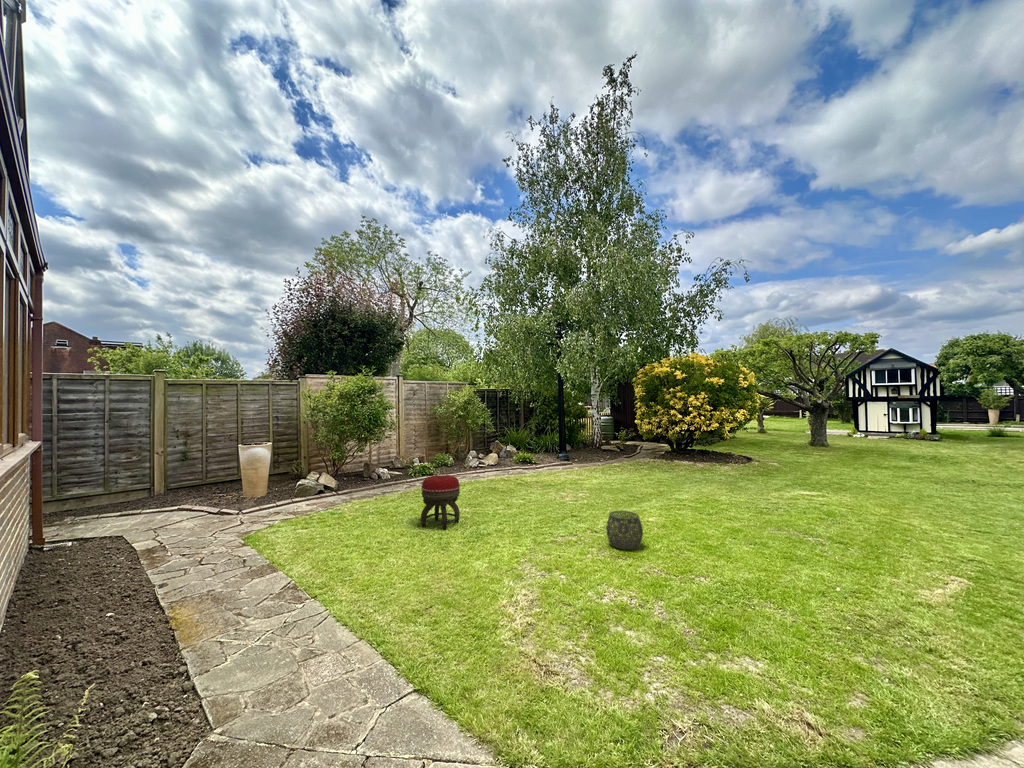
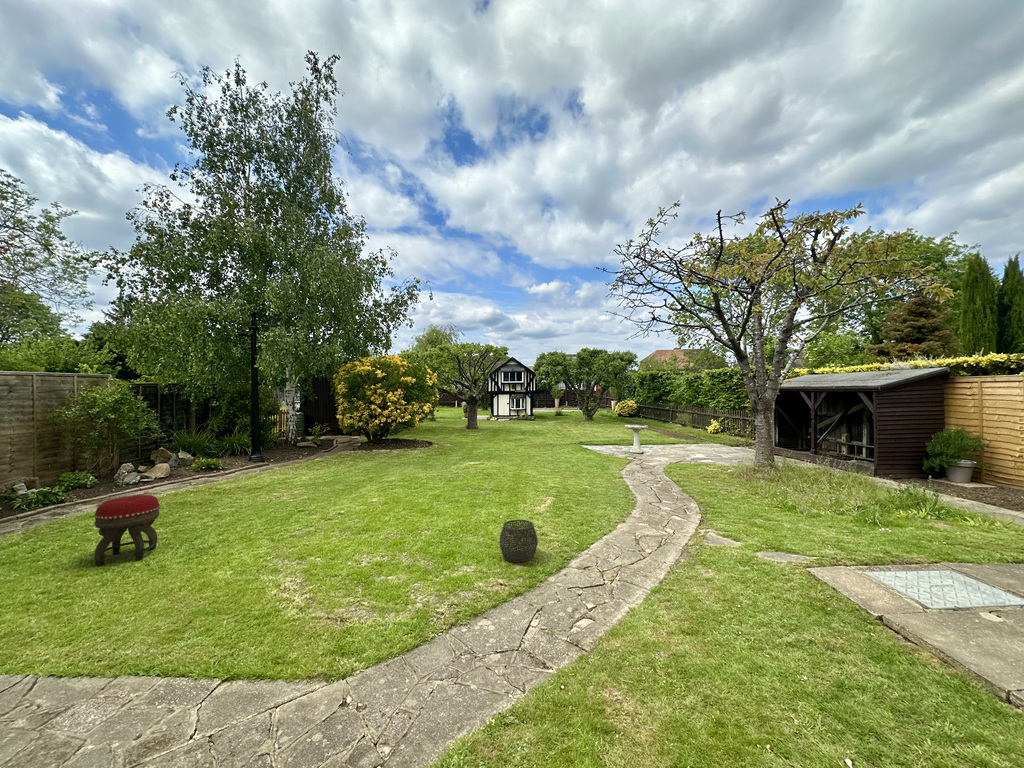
woven basket: present [606,511,643,550] -> present [500,520,538,563]

